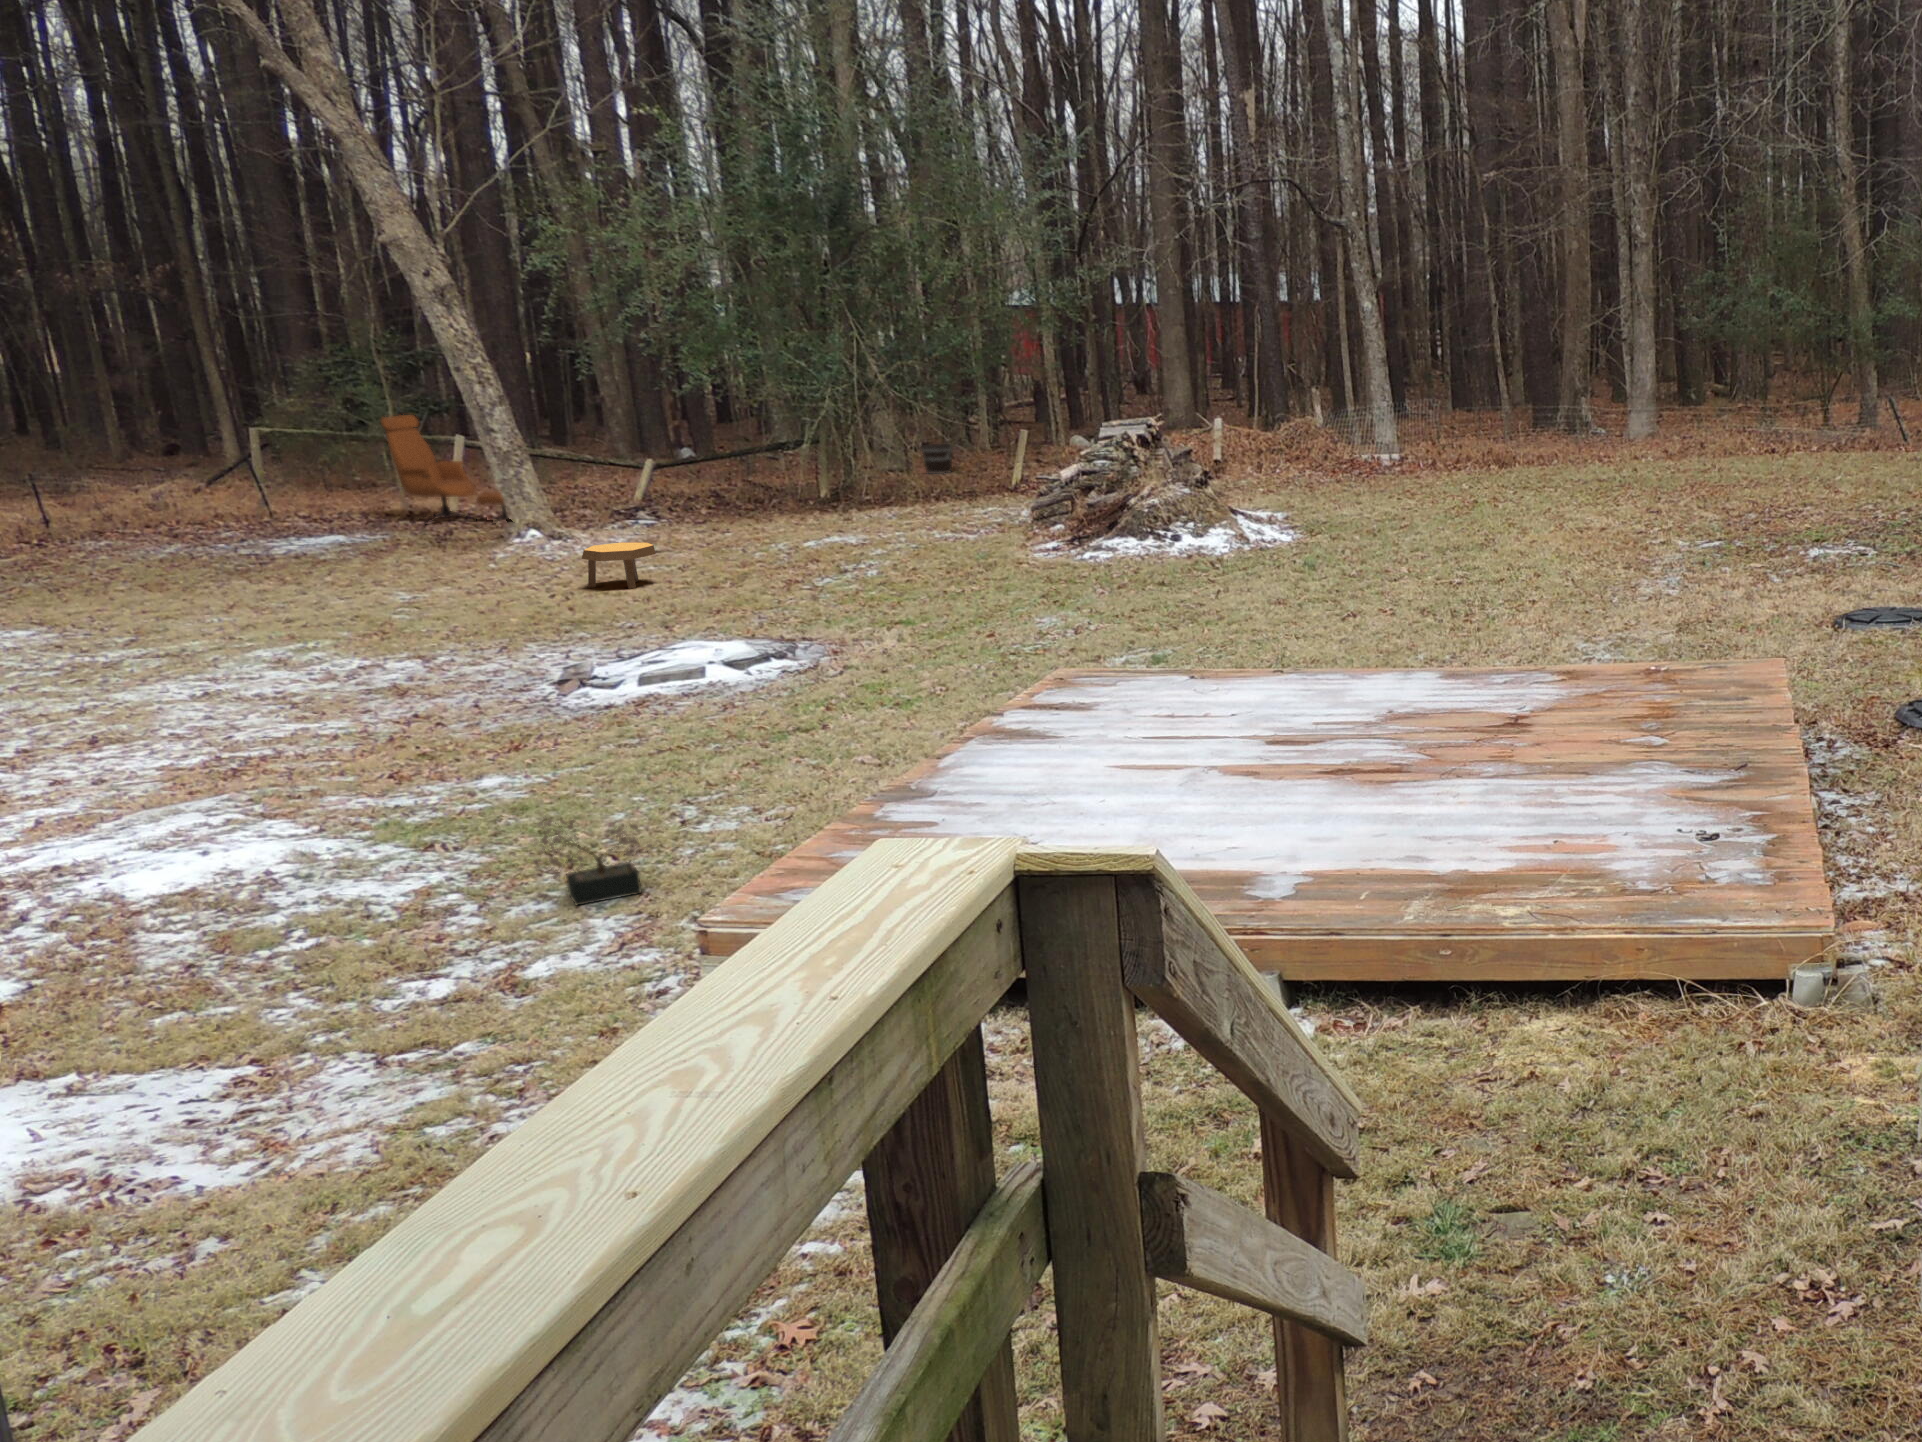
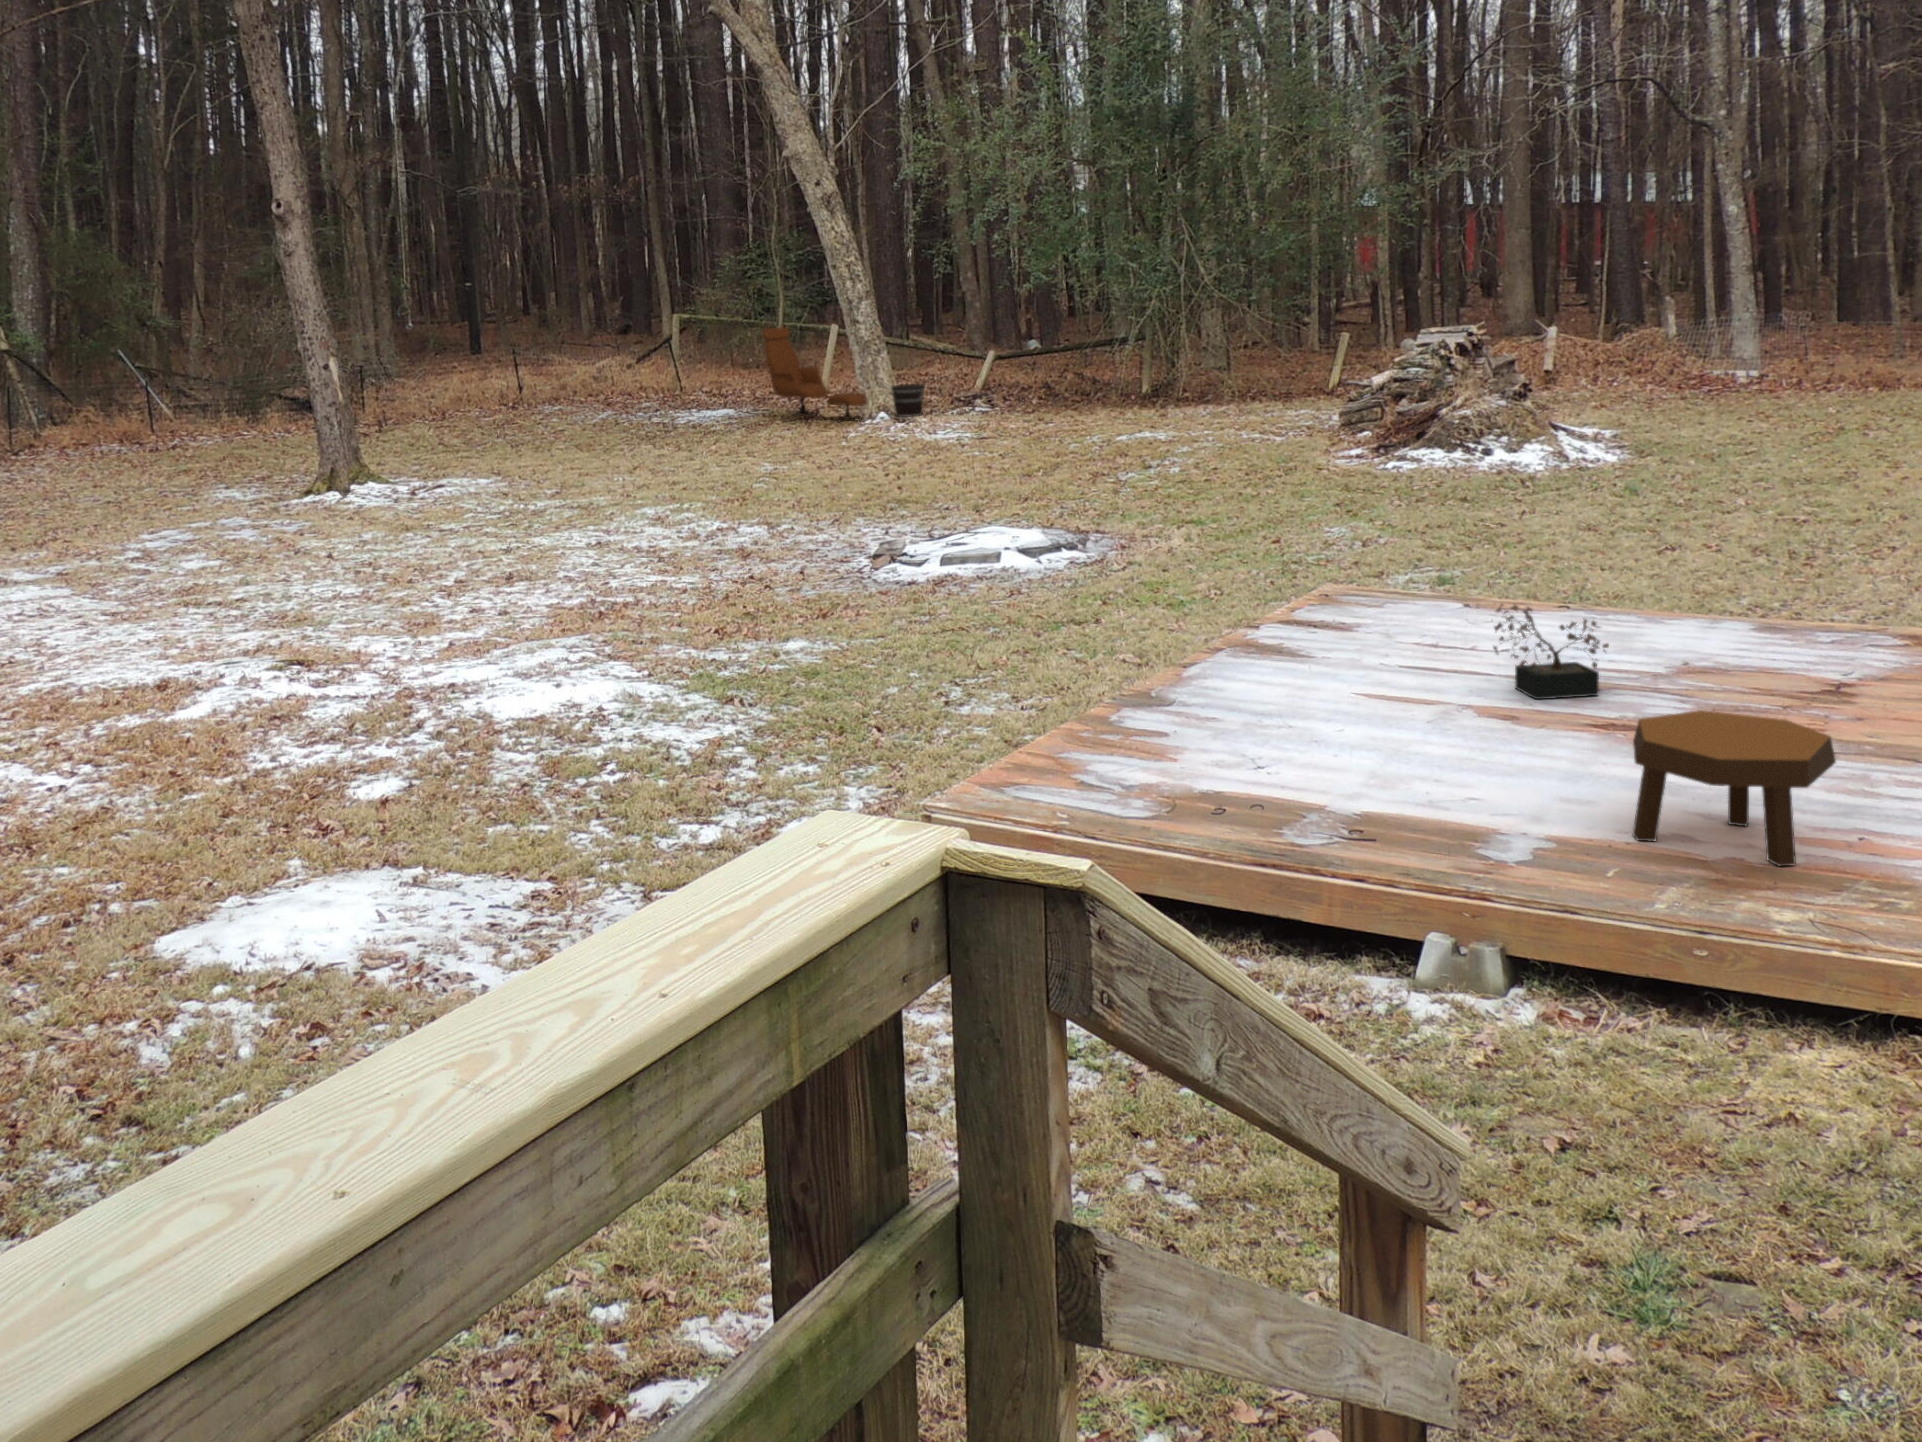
bucket: present [921,444,953,474] -> present [891,384,924,417]
footstool: present [582,543,655,589] -> present [1633,710,1836,866]
decorative plant: present [534,817,651,905] -> present [1493,604,1609,699]

